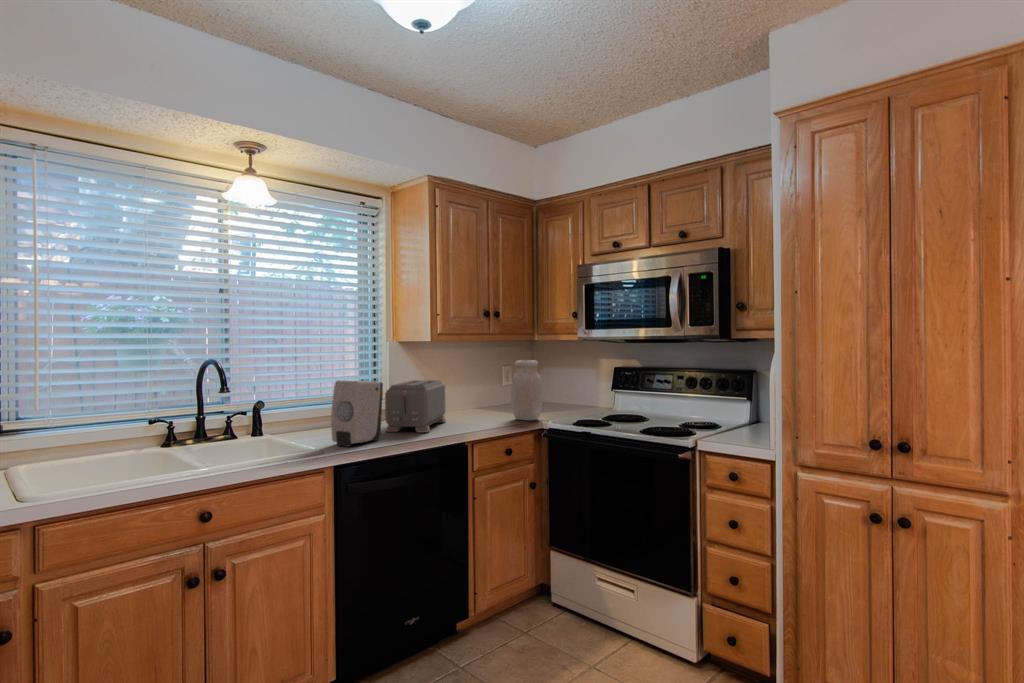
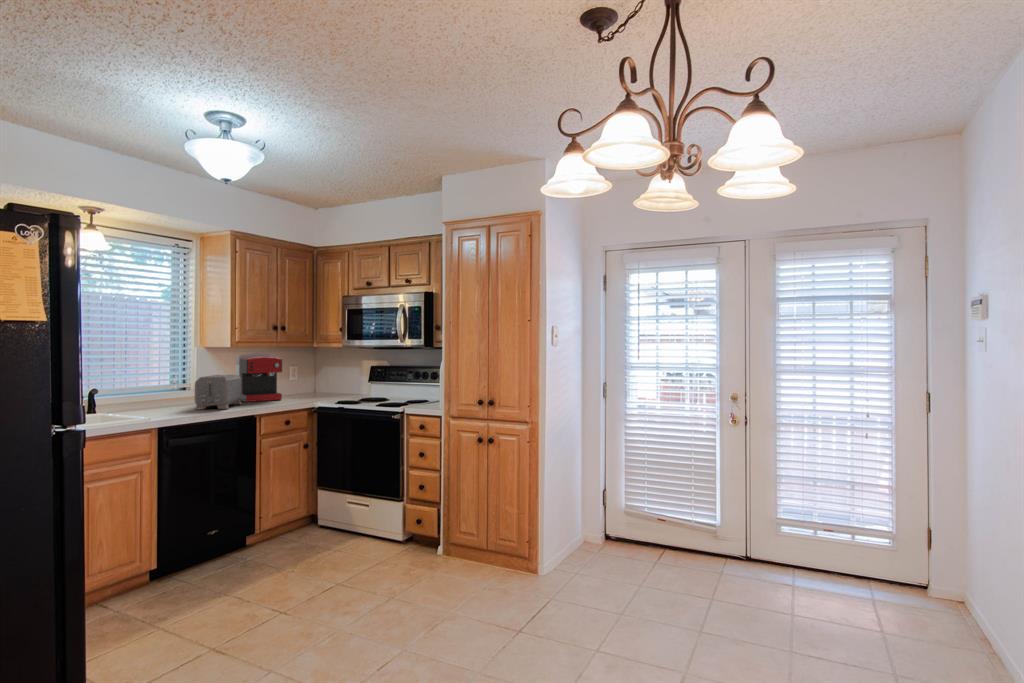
coffee maker: none [436,349,496,418] -> present [236,353,282,402]
jar: present [511,360,542,420] -> none [292,361,315,402]
soap dispenser: present [331,381,383,447] -> none [155,373,194,416]

